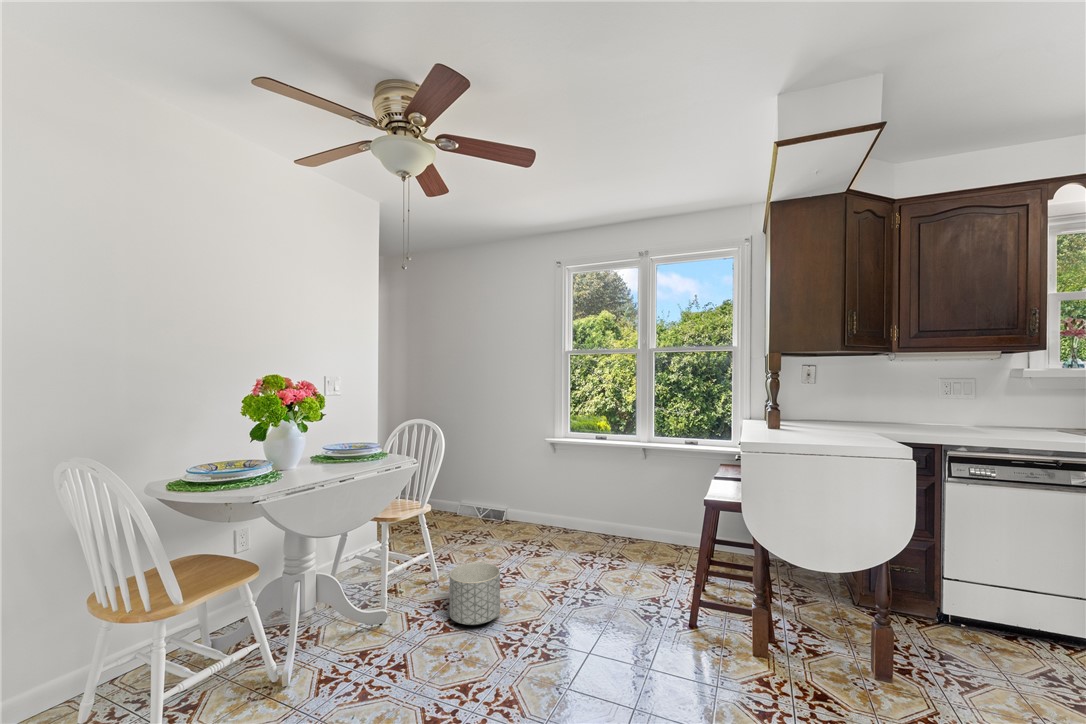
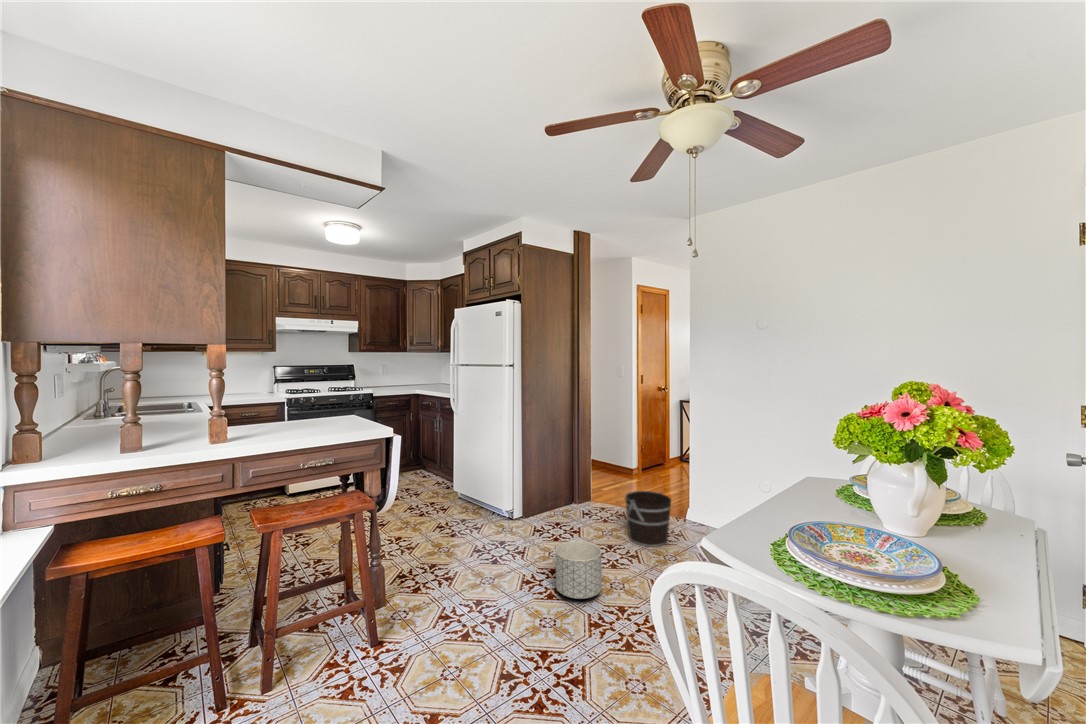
bucket: none [499,501,547,560] -> present [625,491,671,547]

